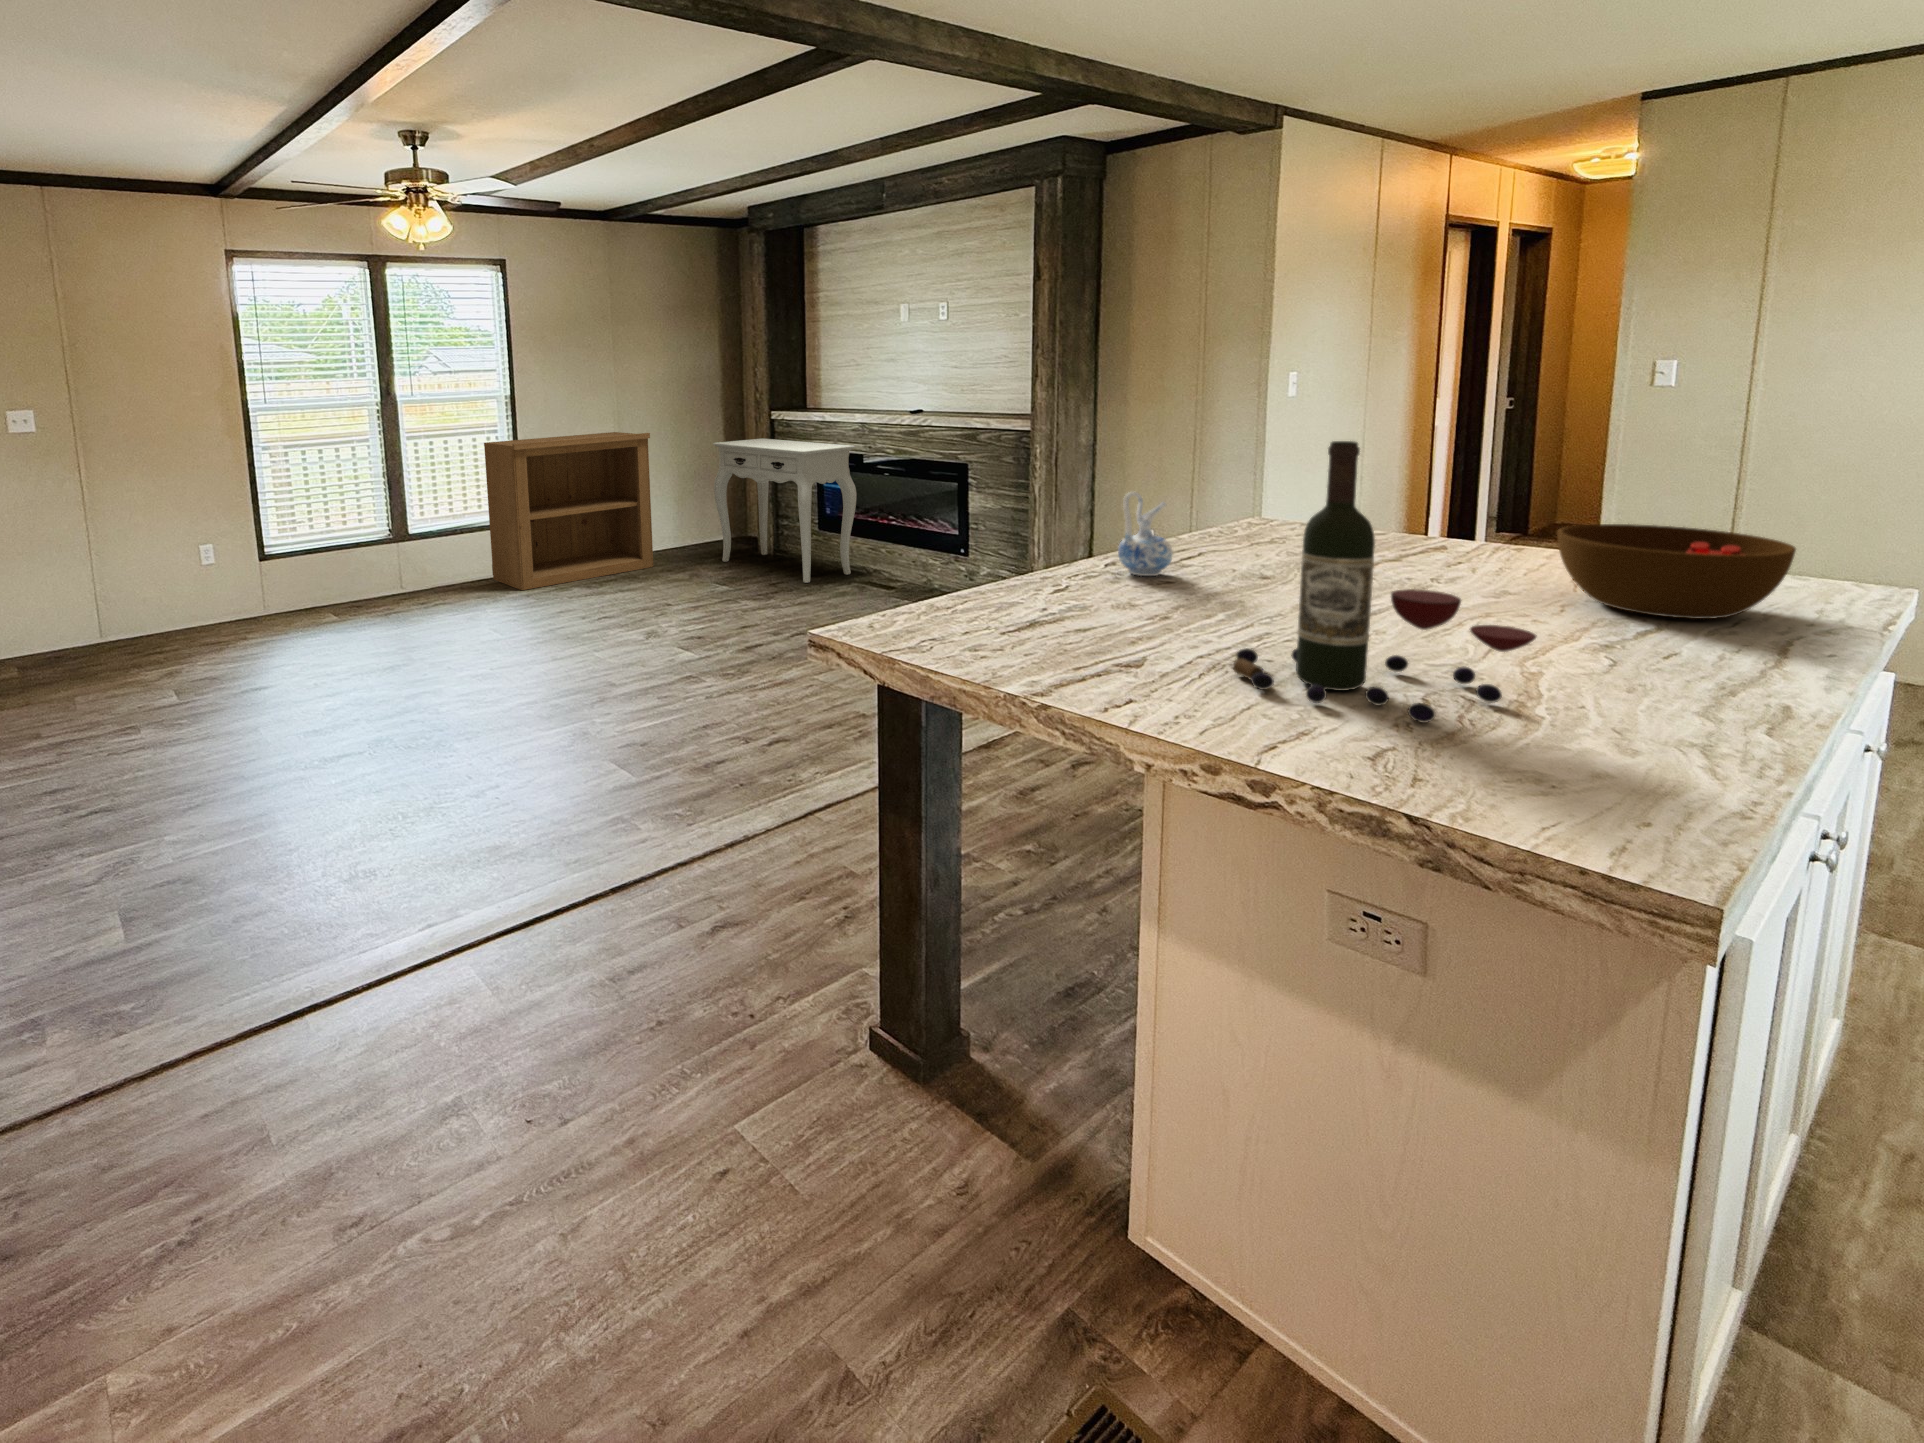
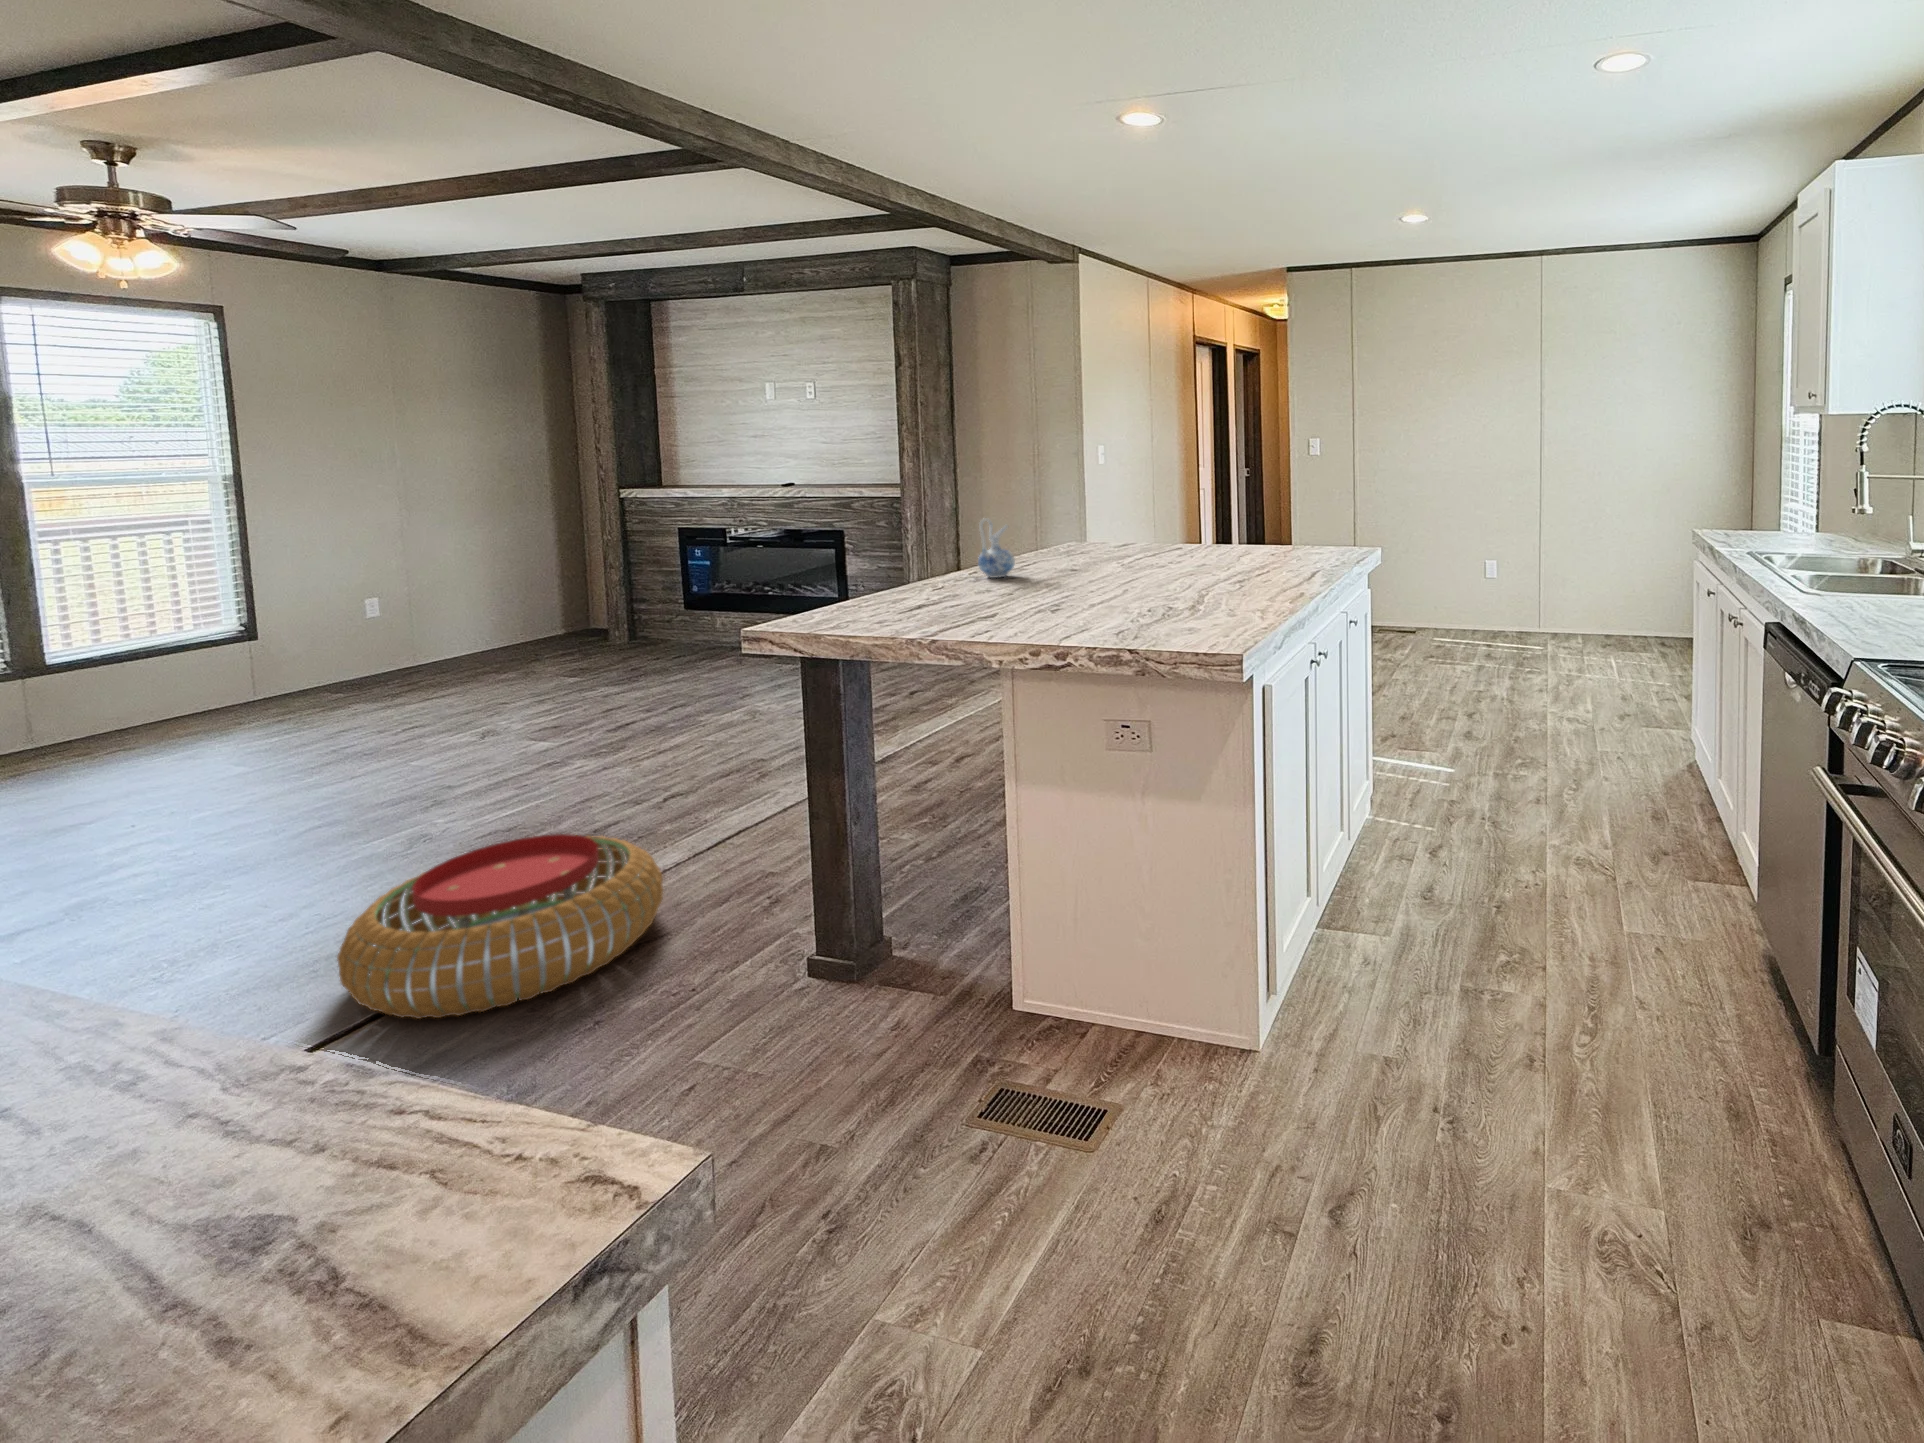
bookshelf: present [484,432,653,590] -> none [187,515,468,717]
console table: present [713,438,857,583] -> none [546,517,728,662]
wine bottle: present [1233,441,1537,723] -> none [1048,468,1191,619]
bowl: present [1557,524,1796,619] -> none [1222,522,1317,568]
pouf: none [482,777,744,958] -> present [337,834,663,1019]

